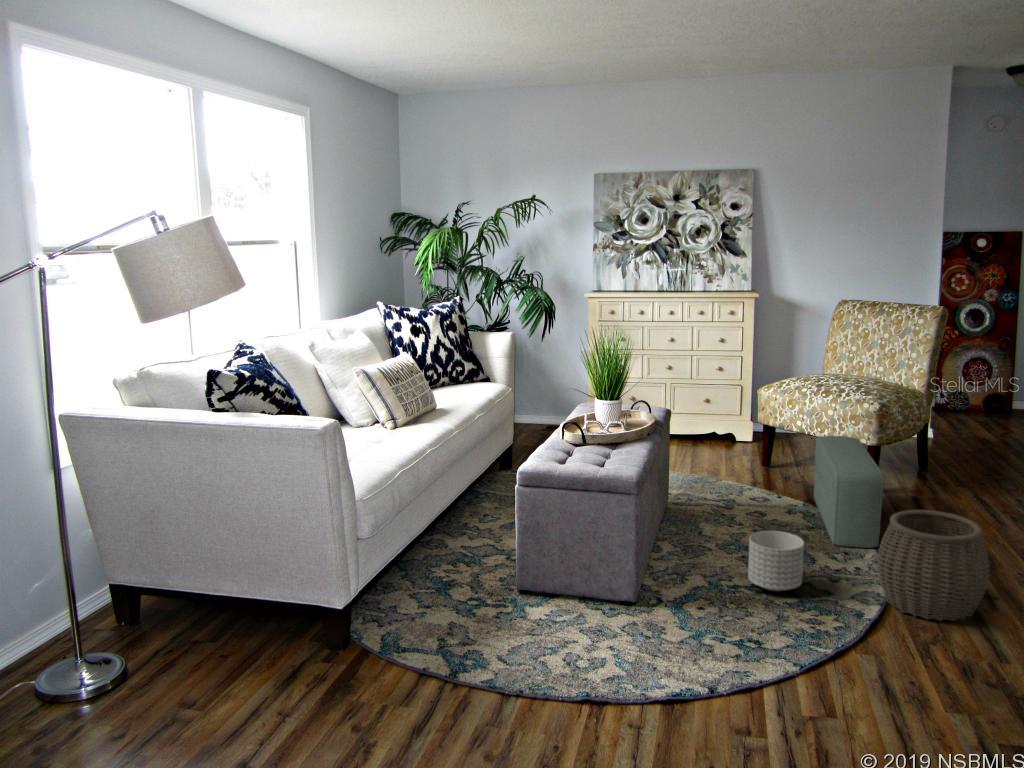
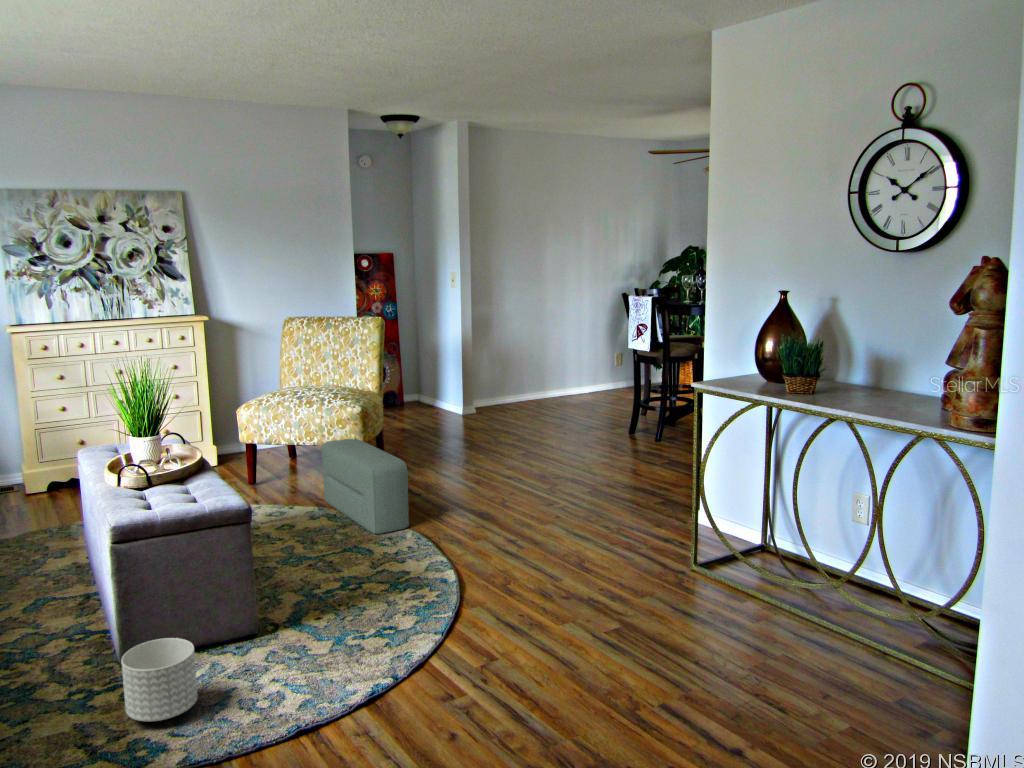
woven basket: present [877,510,990,621] -> none [437,481,521,570]
planter: present [748,531,804,591] -> present [121,638,198,722]

